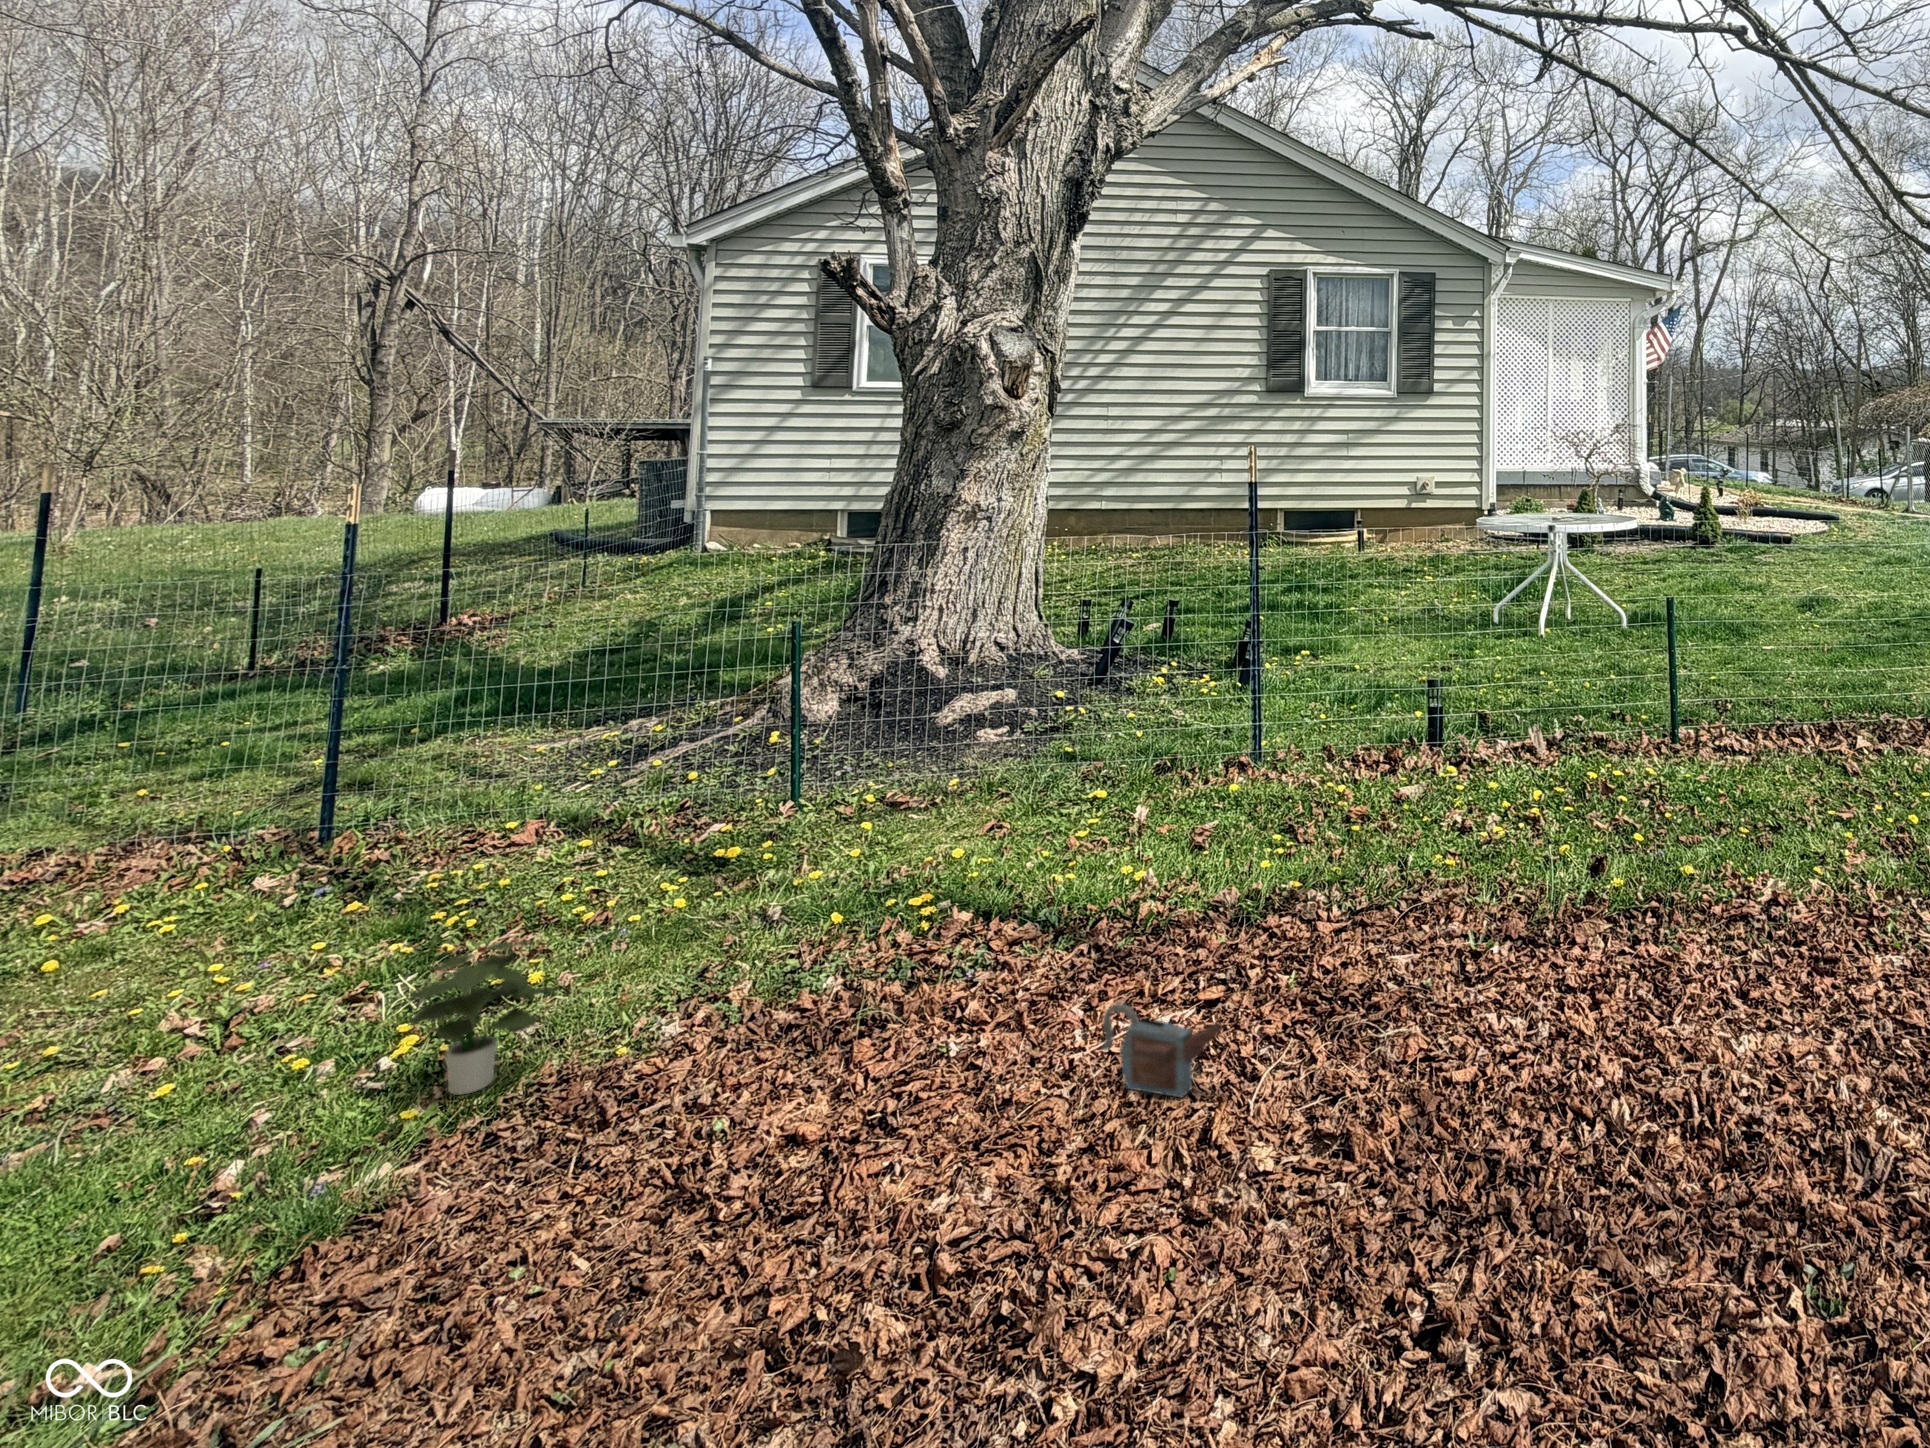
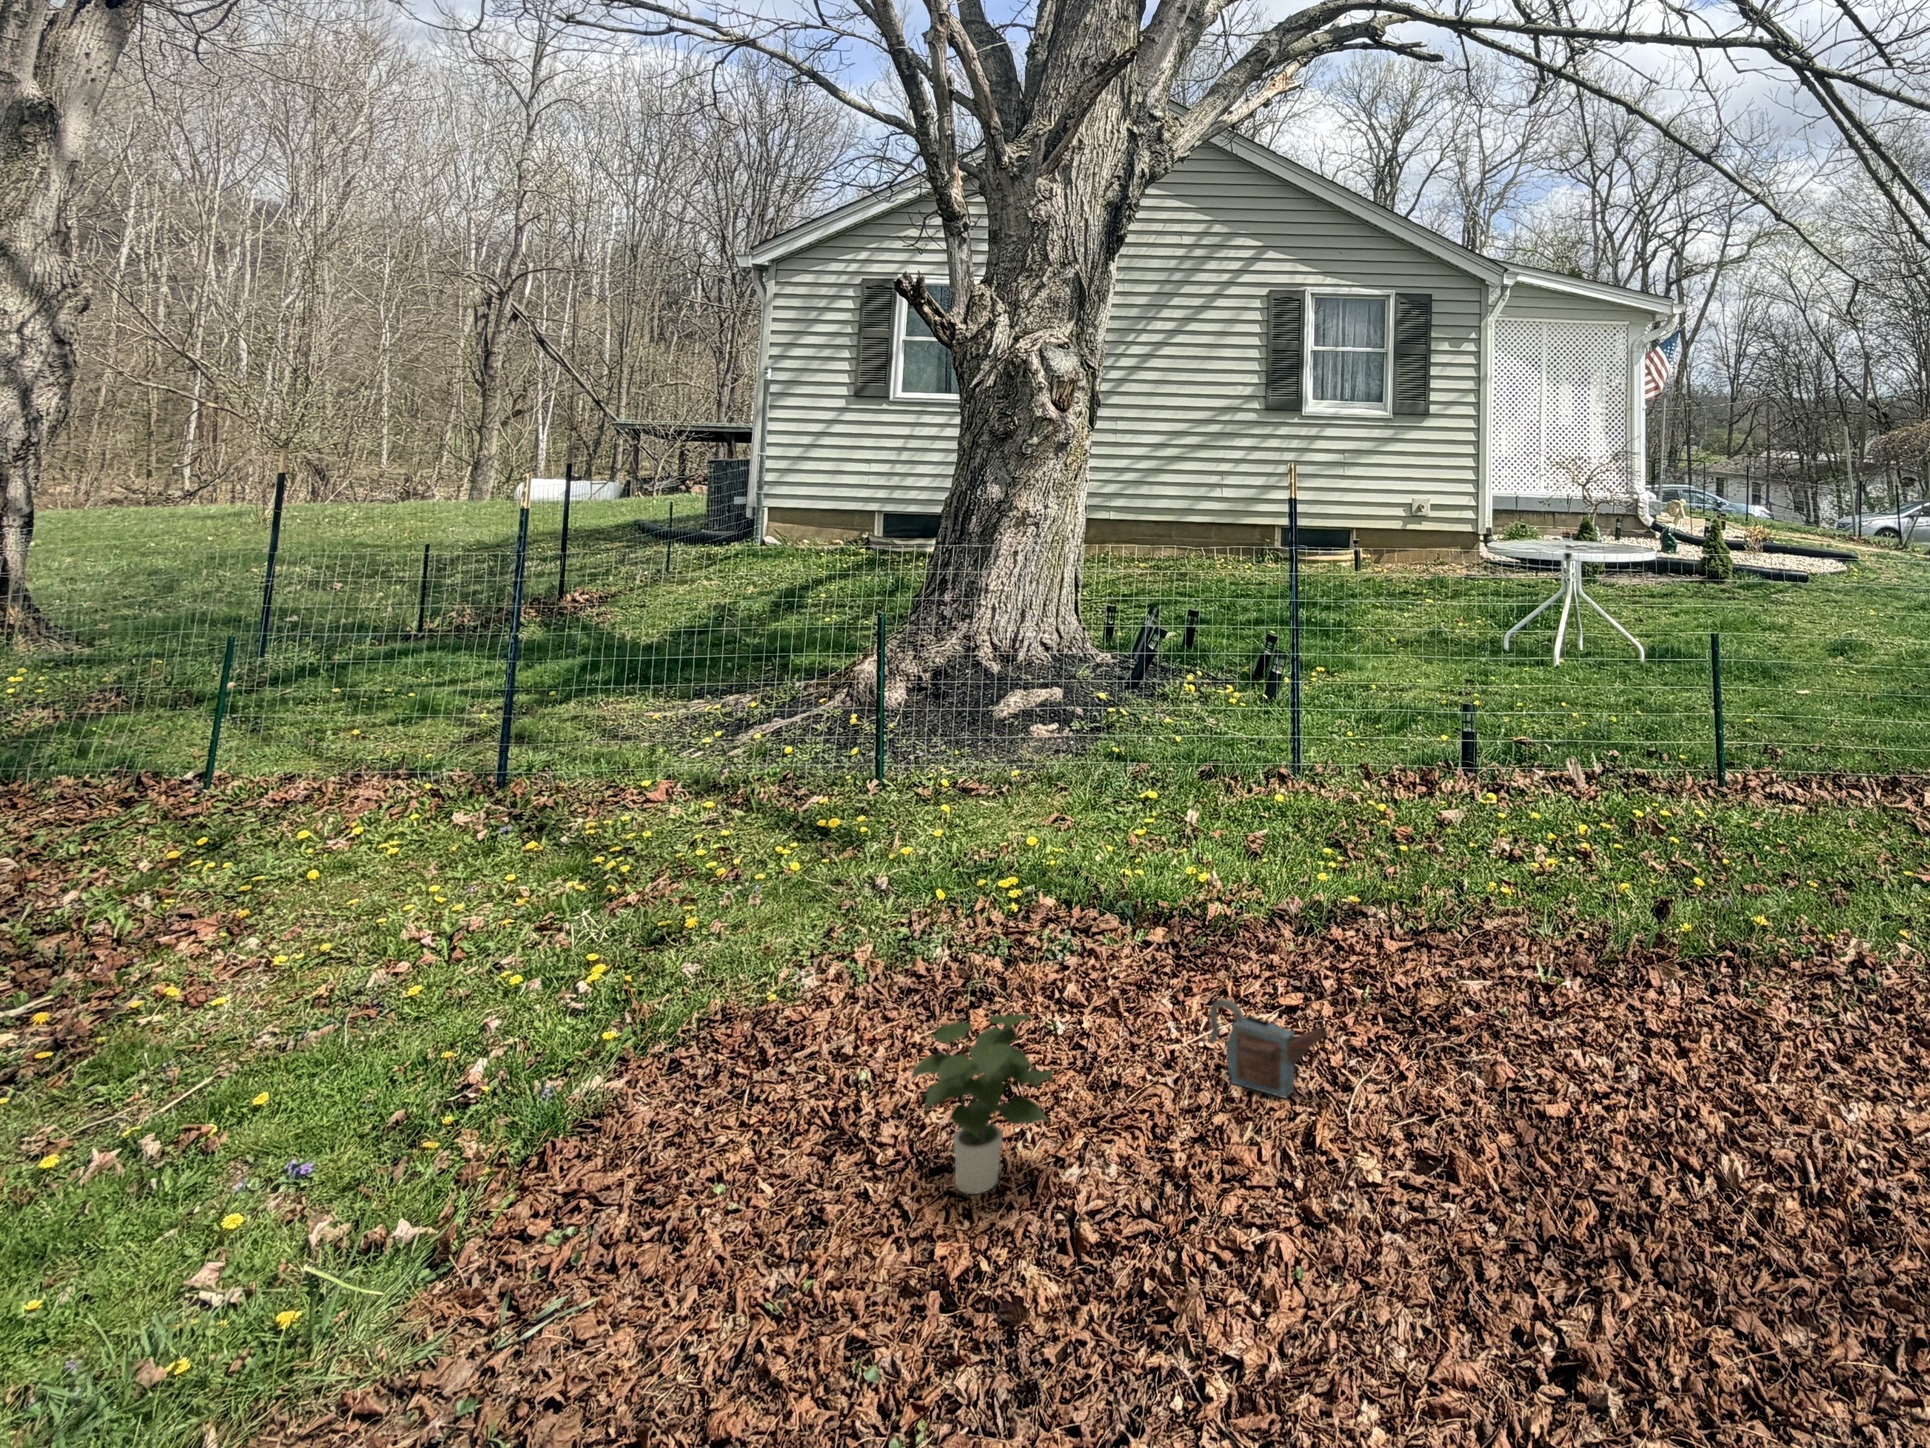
potted plant: present [408,941,556,1095] -> present [911,1014,1053,1194]

